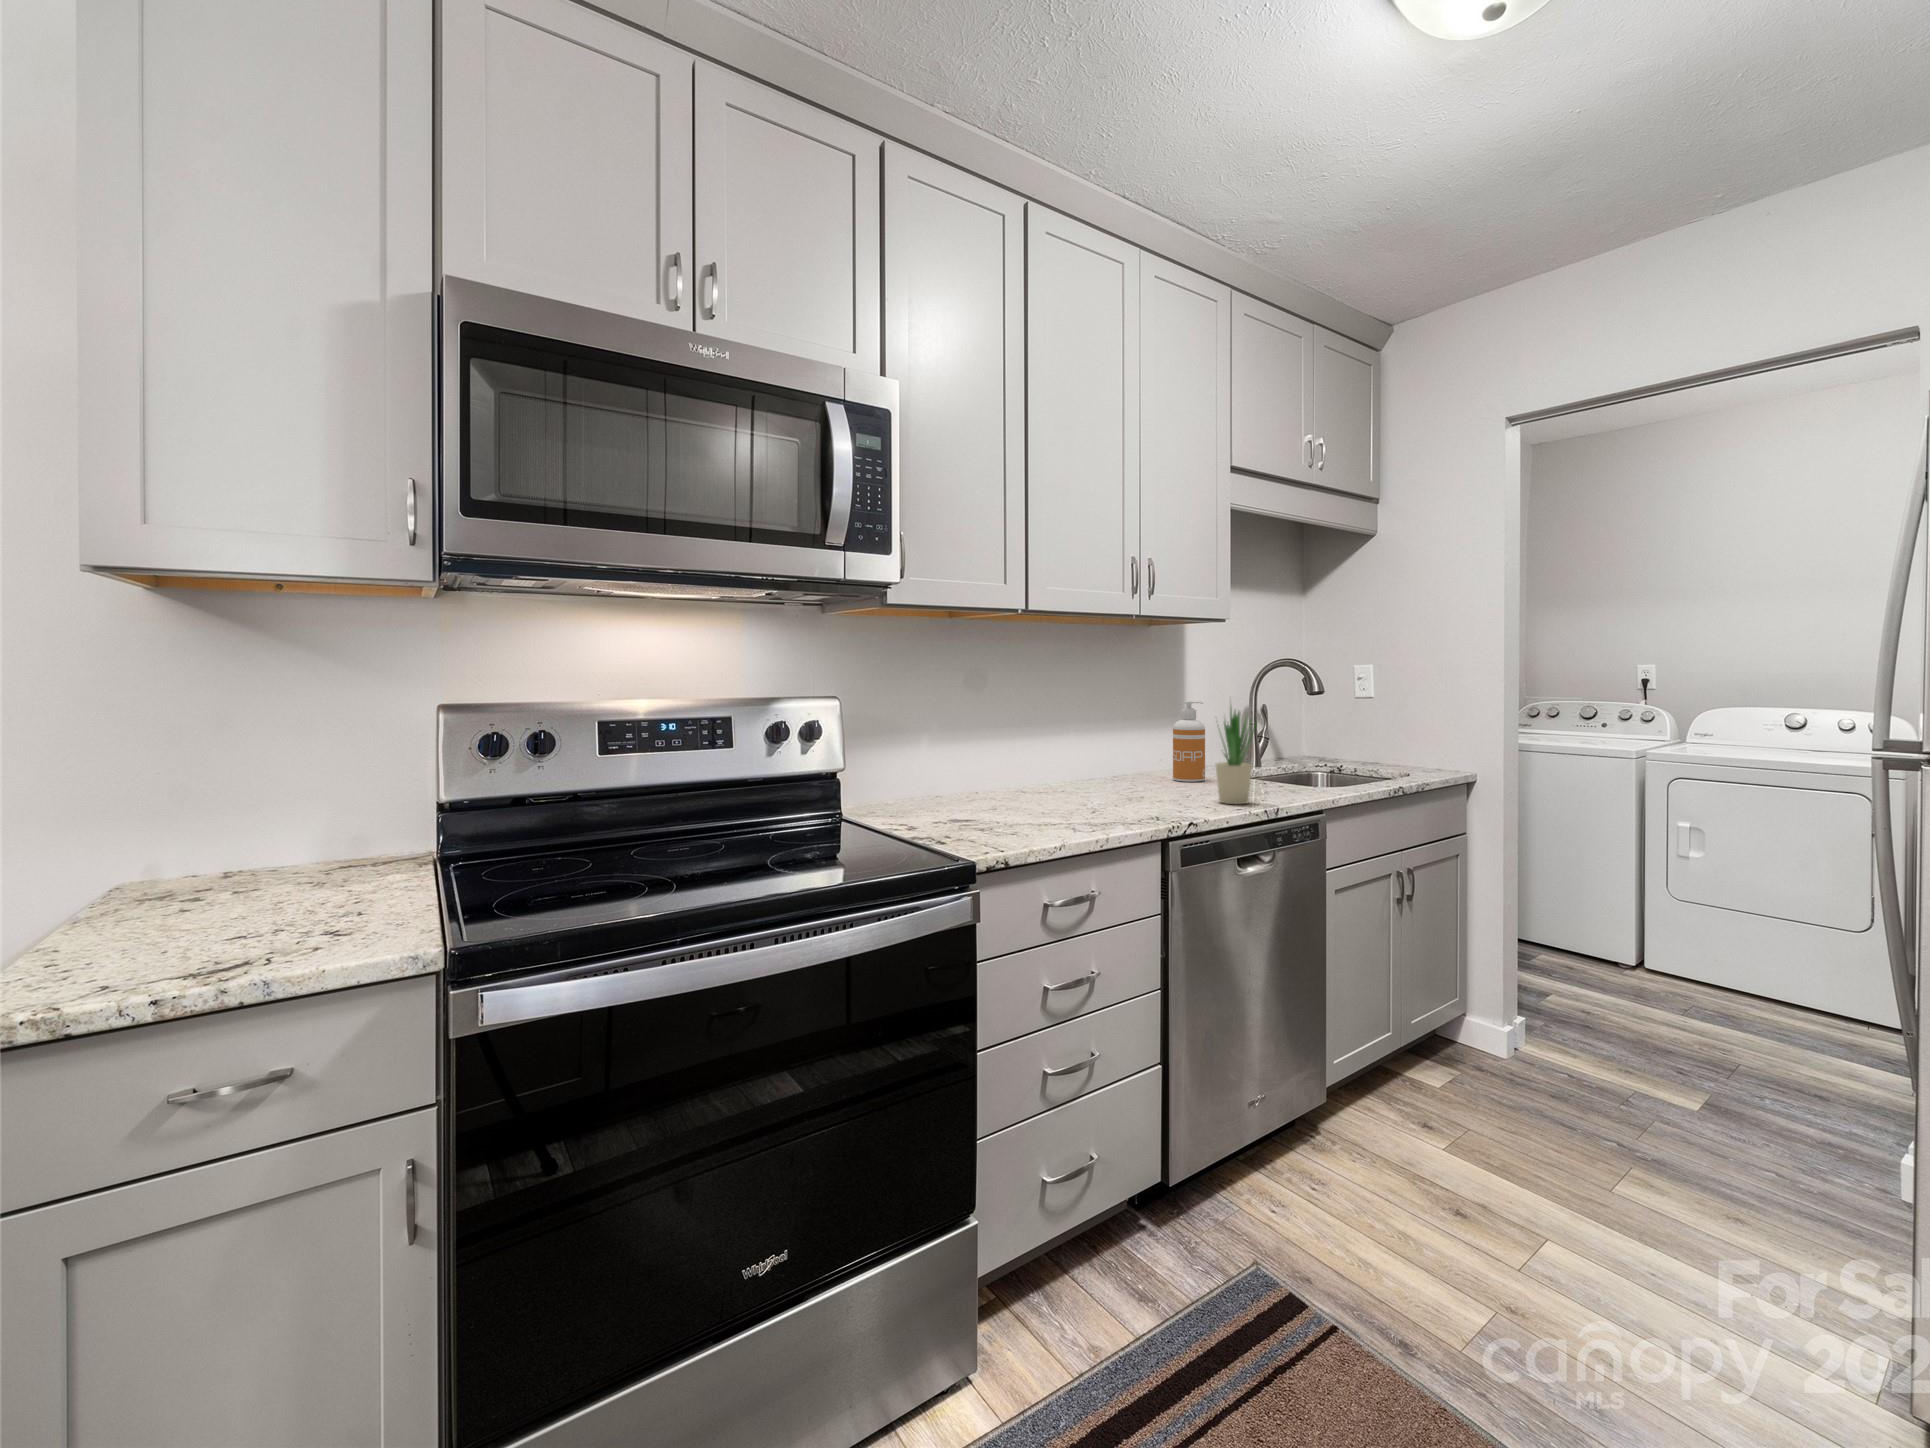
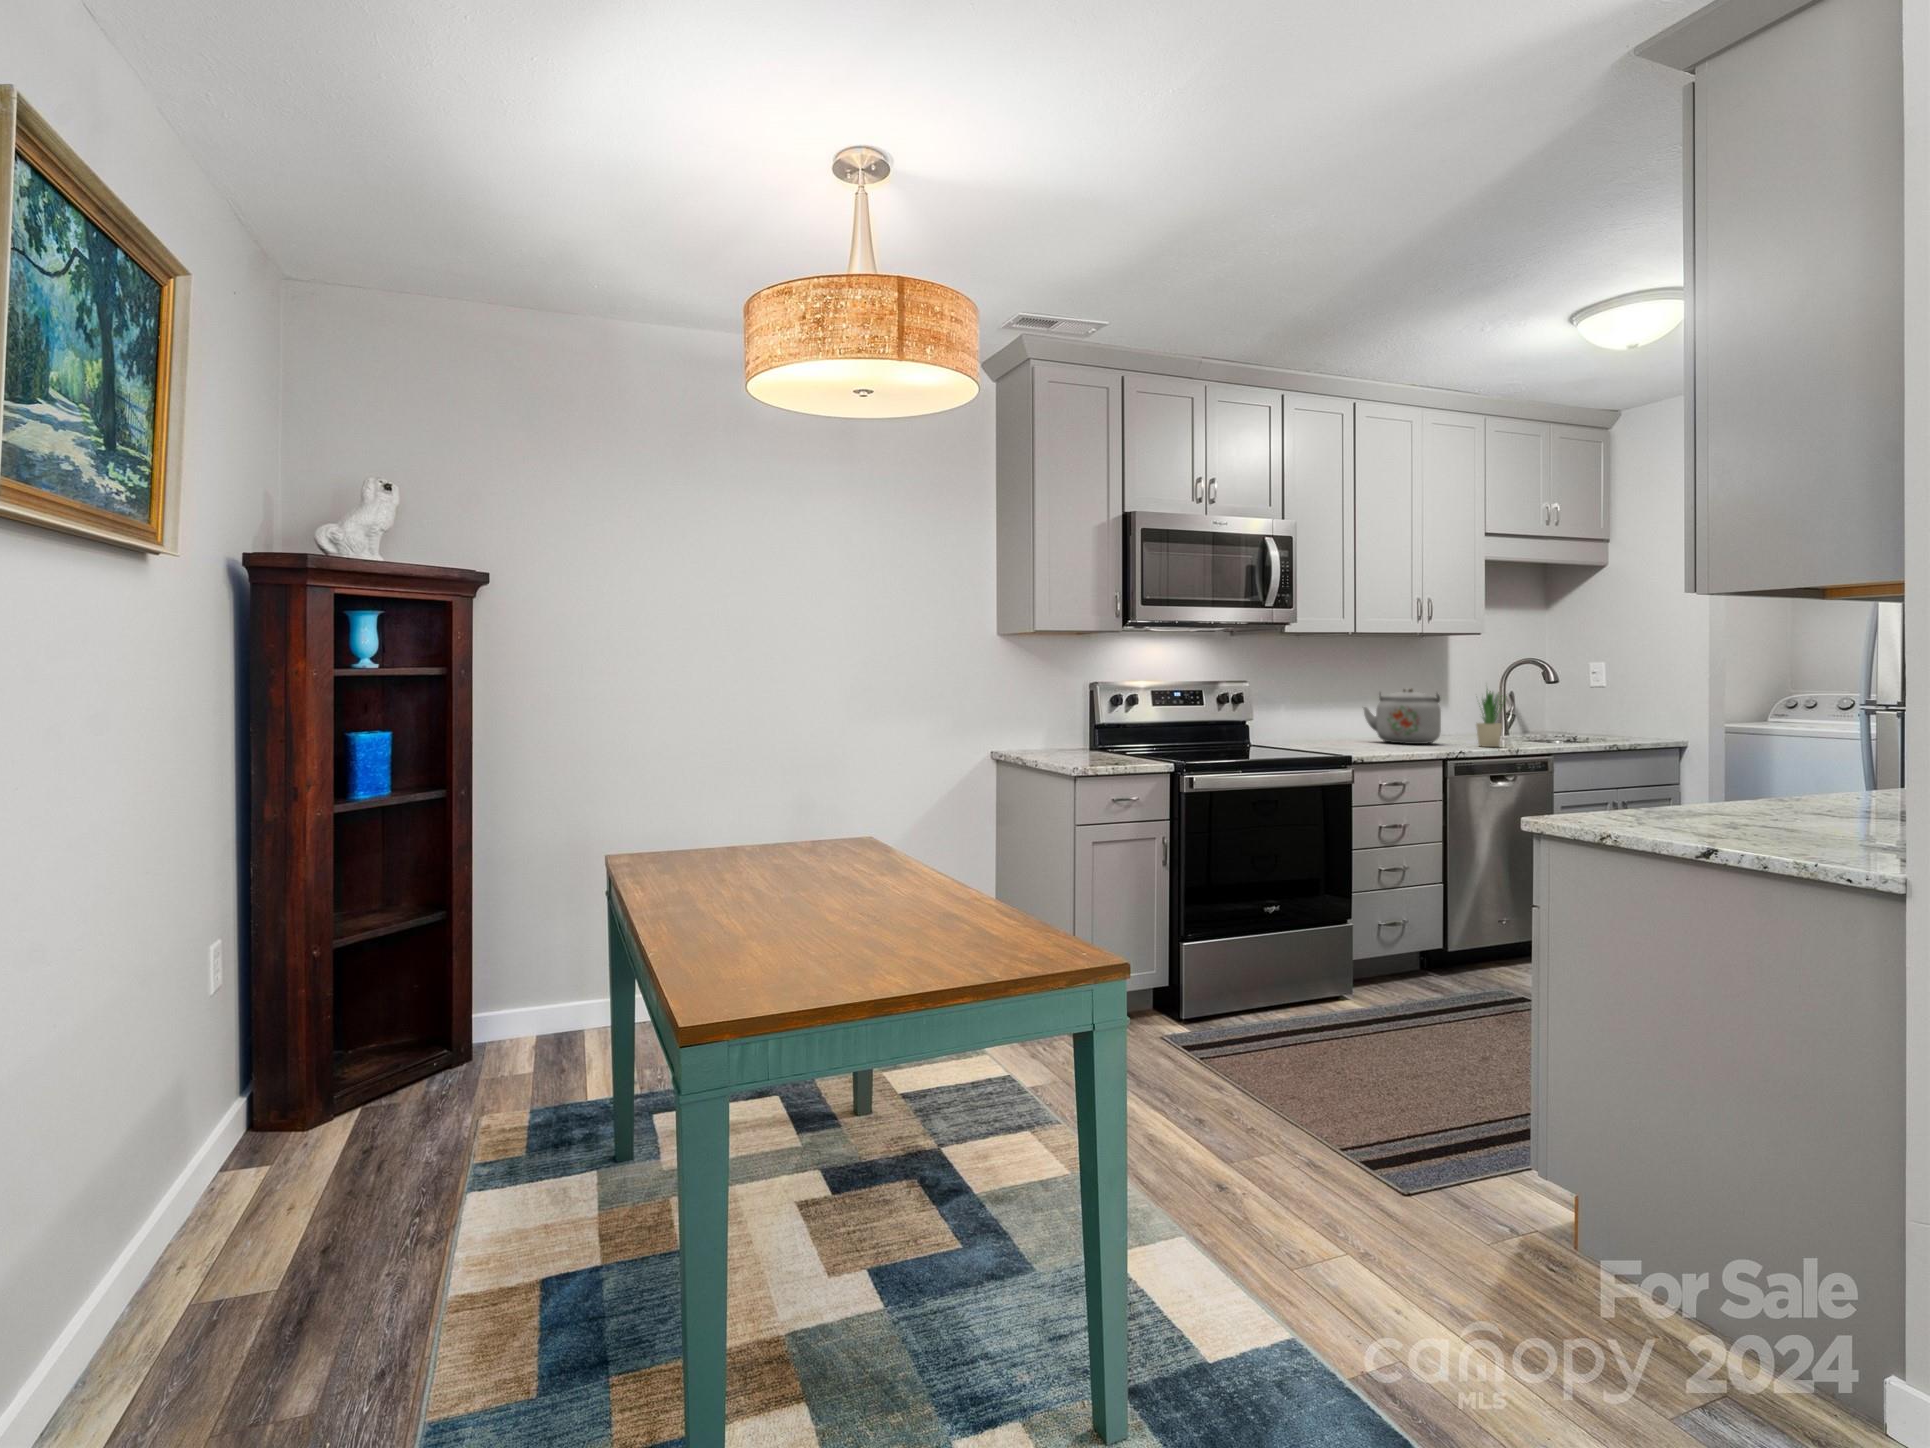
soap dispenser: present [1173,701,1205,782] -> none [1441,688,1466,740]
kettle: none [1052,705,1167,800] -> present [1363,688,1441,744]

